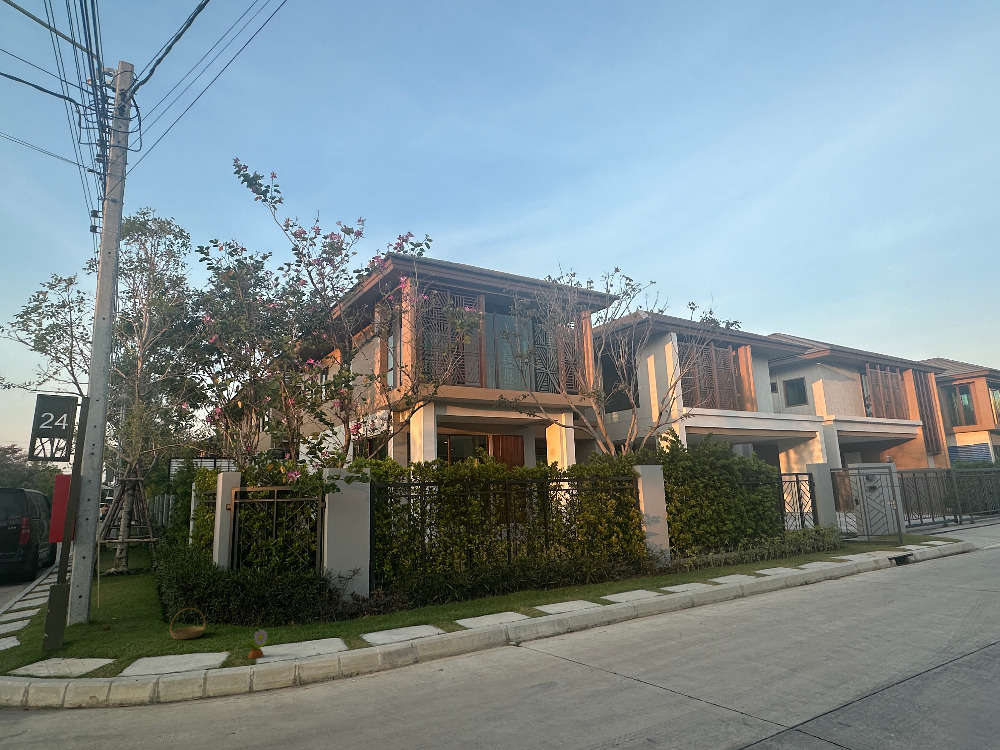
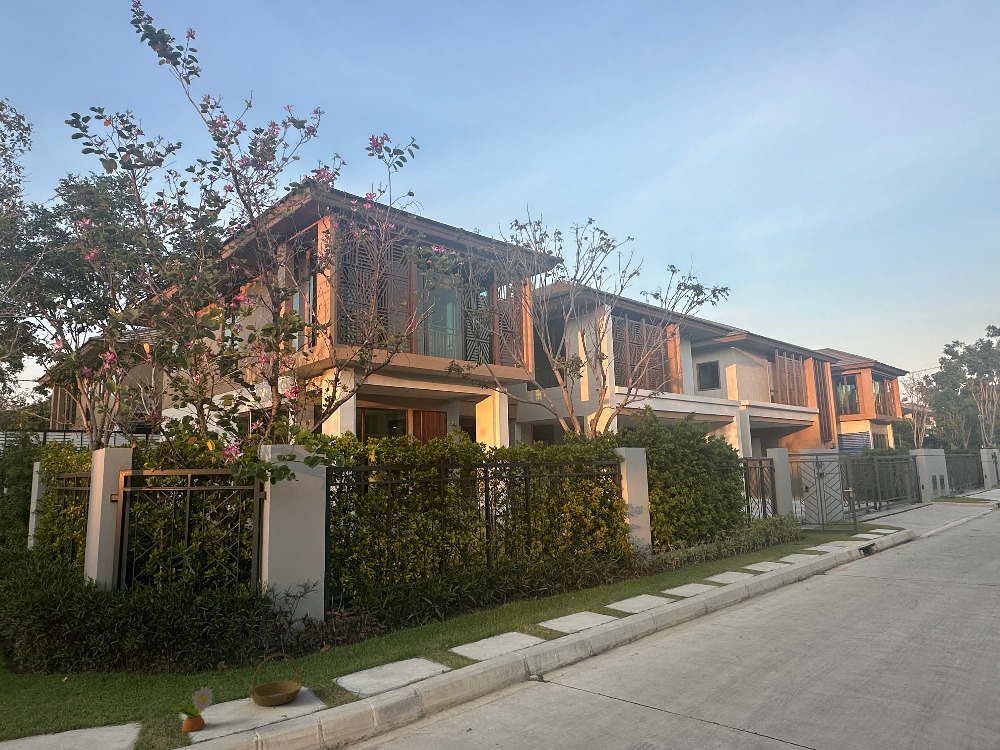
basket: present [170,608,206,639] -> present [249,653,302,706]

